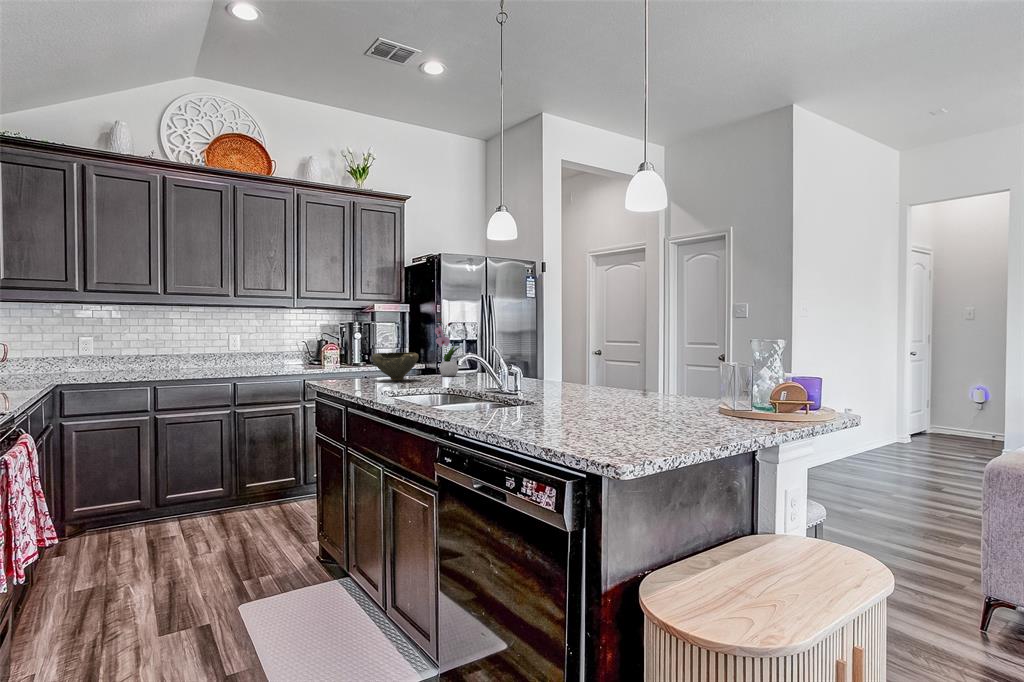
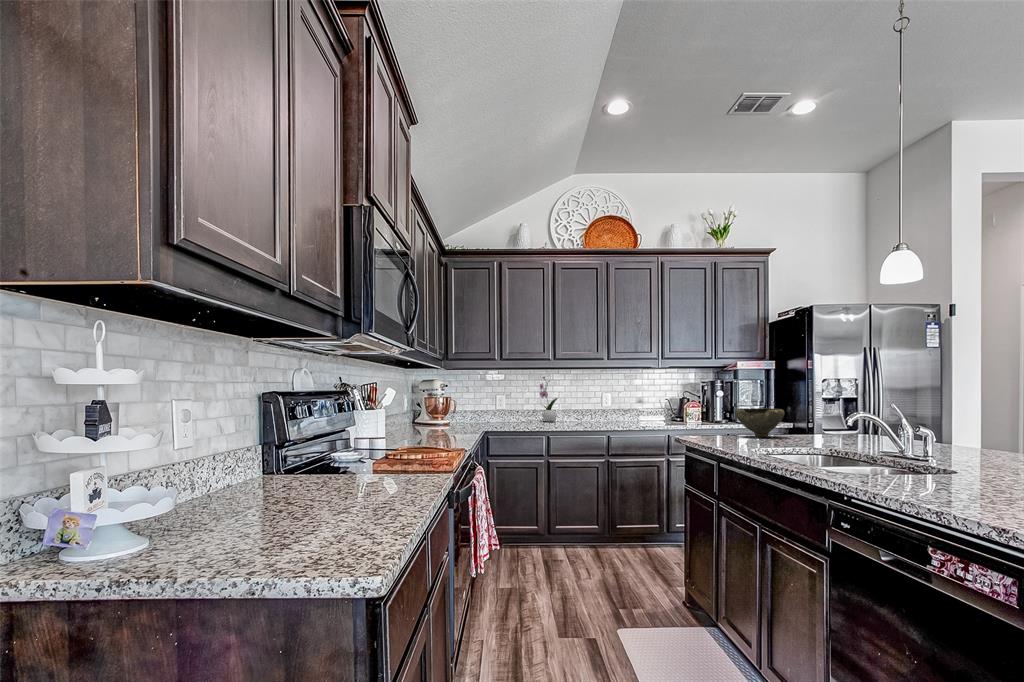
flower arrangement: present [435,318,460,376] -> present [539,377,557,422]

